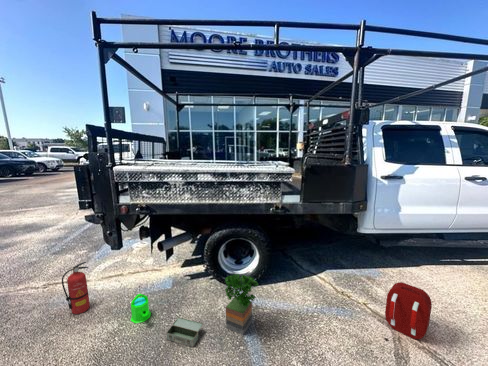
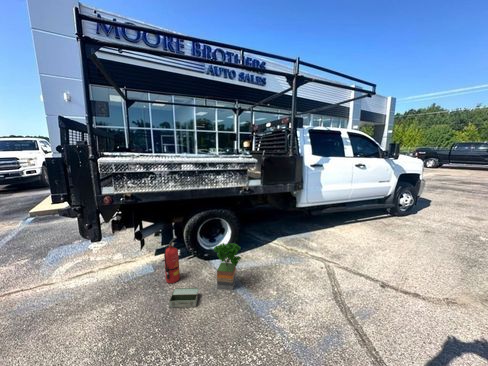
fire extinguisher: present [62,262,90,314] -> present [164,238,180,283]
backpack: present [385,282,432,339] -> none [323,233,351,268]
watering can: present [131,294,151,323] -> none [125,275,146,303]

